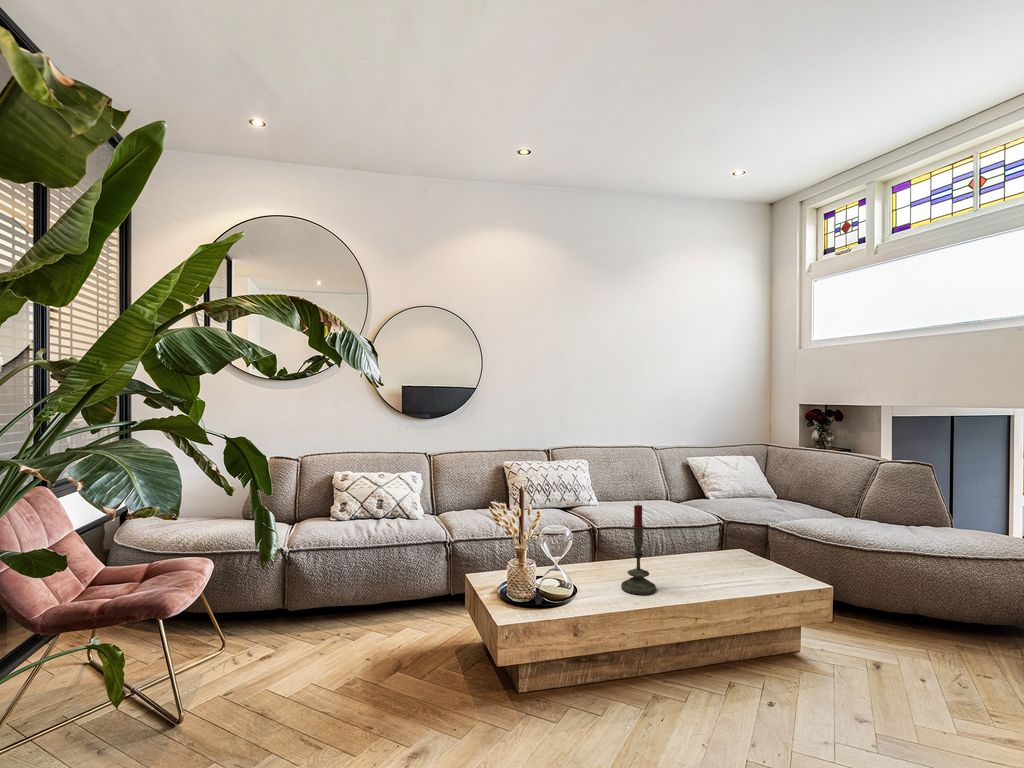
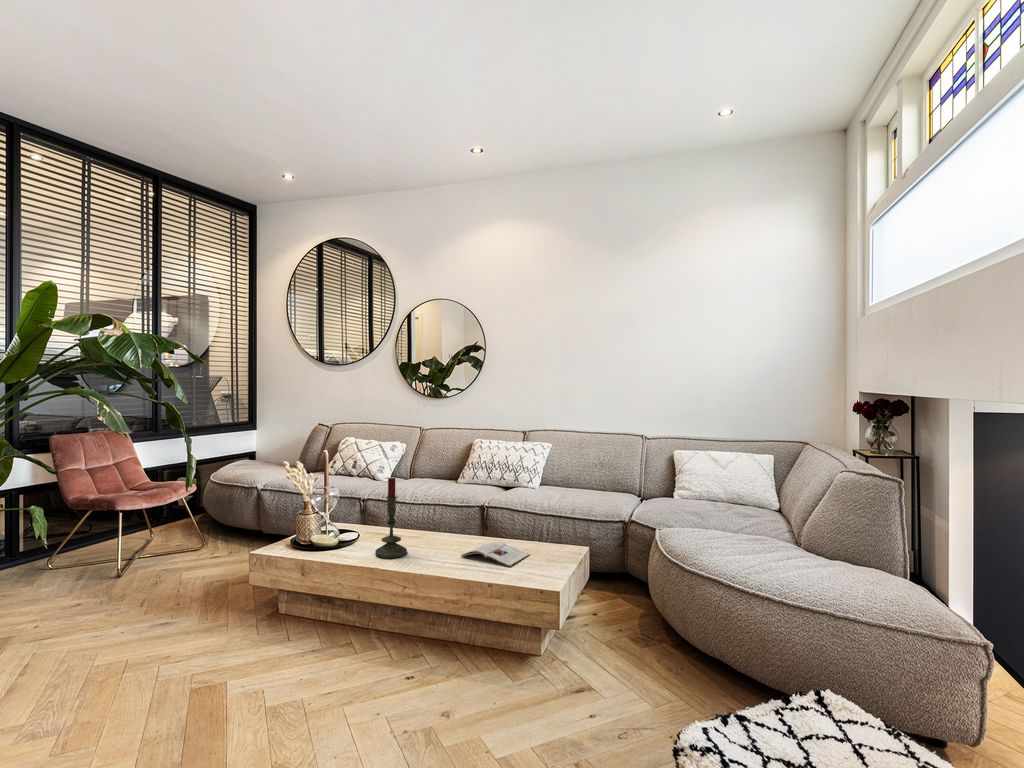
magazine: none [684,556,755,577] -> present [461,541,530,566]

